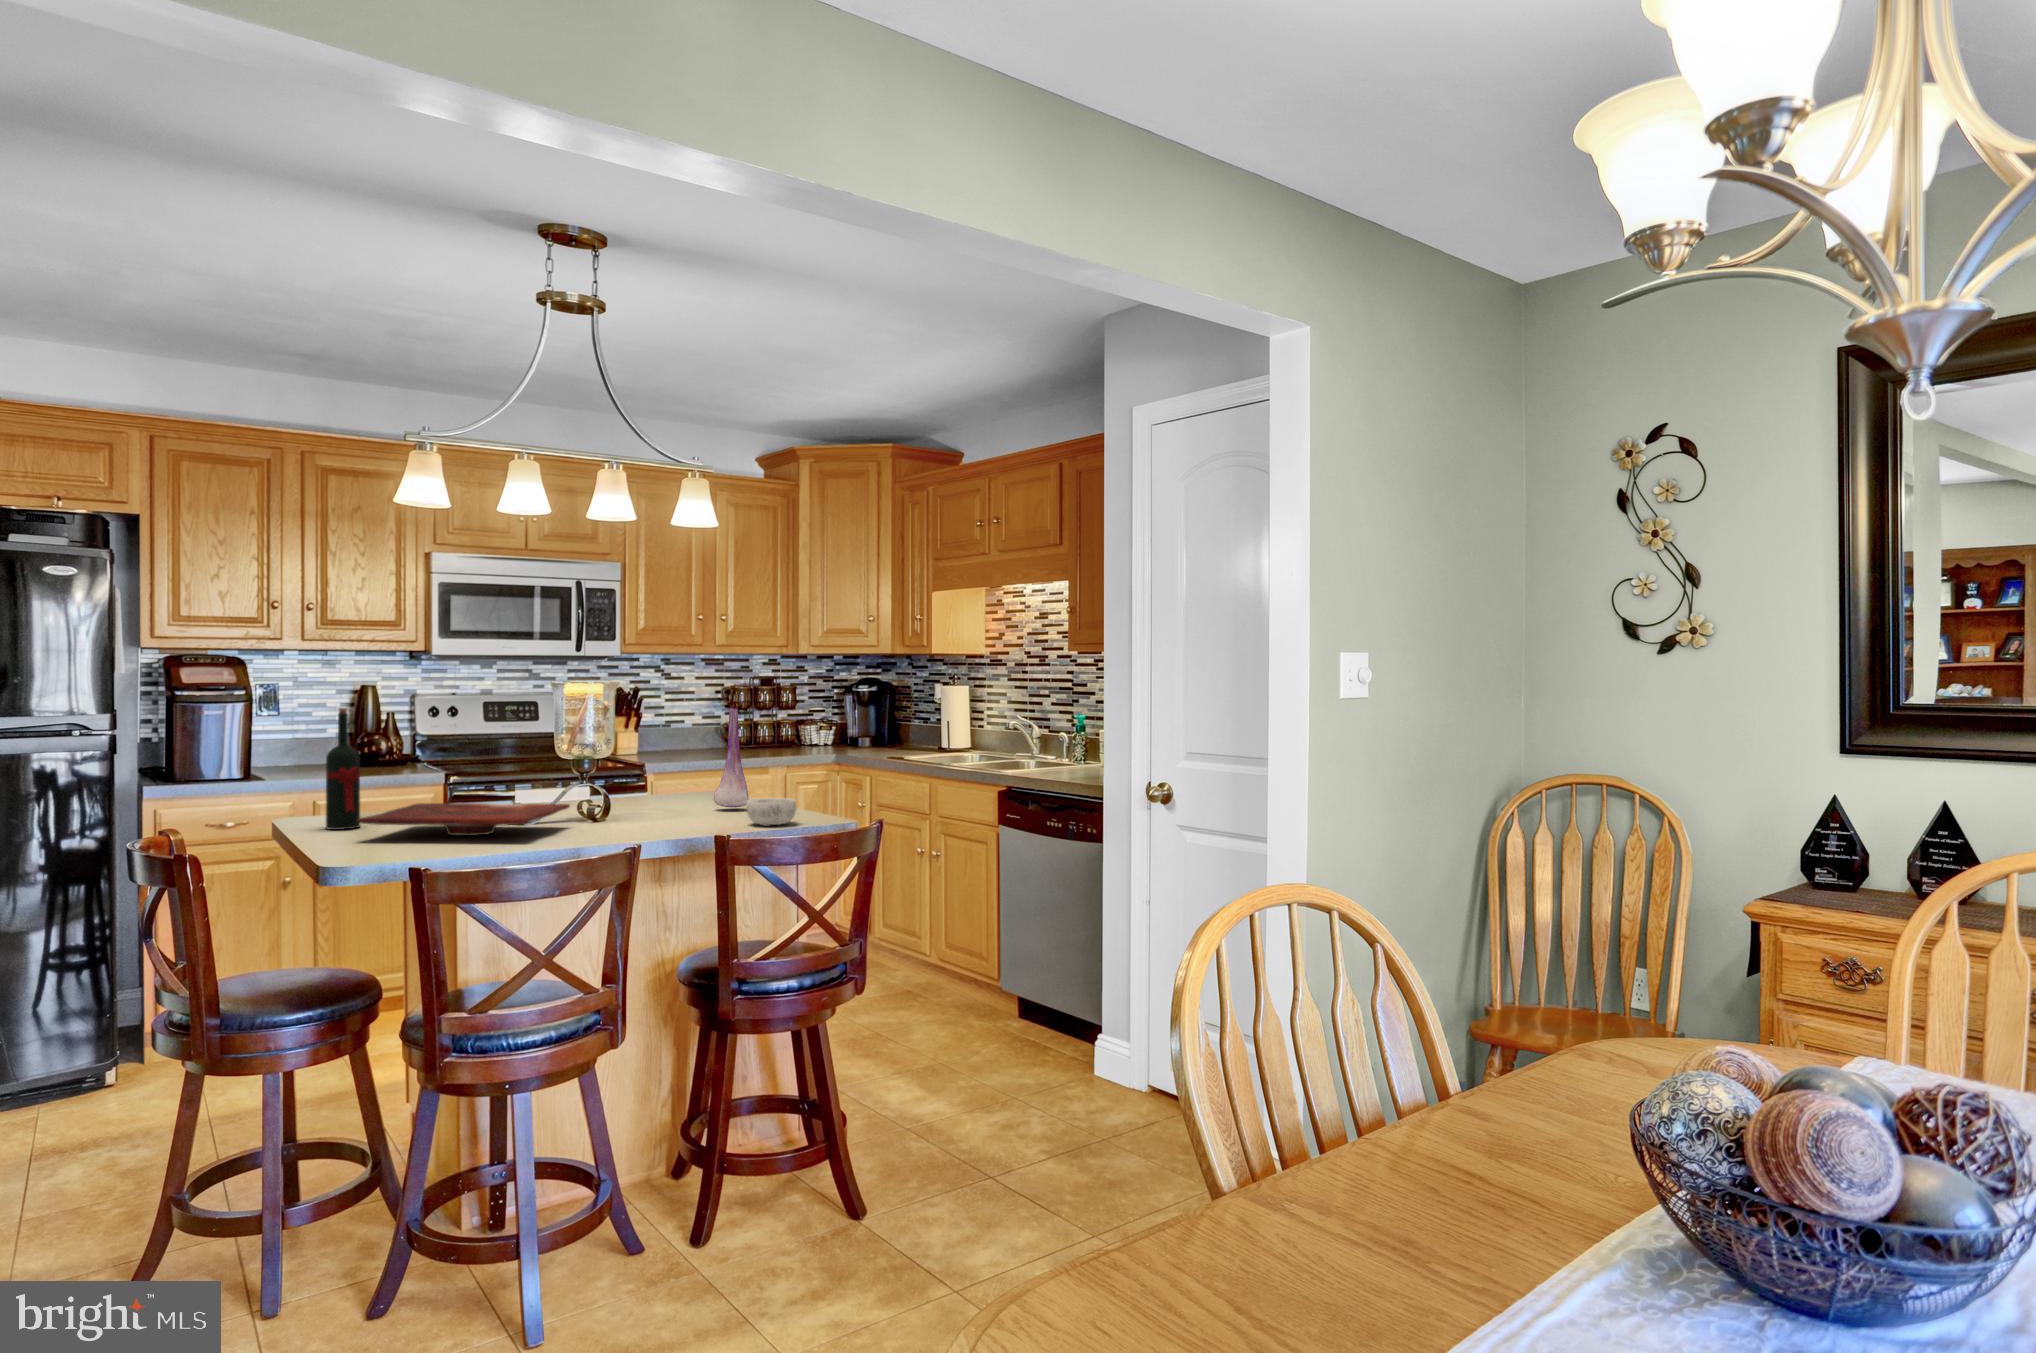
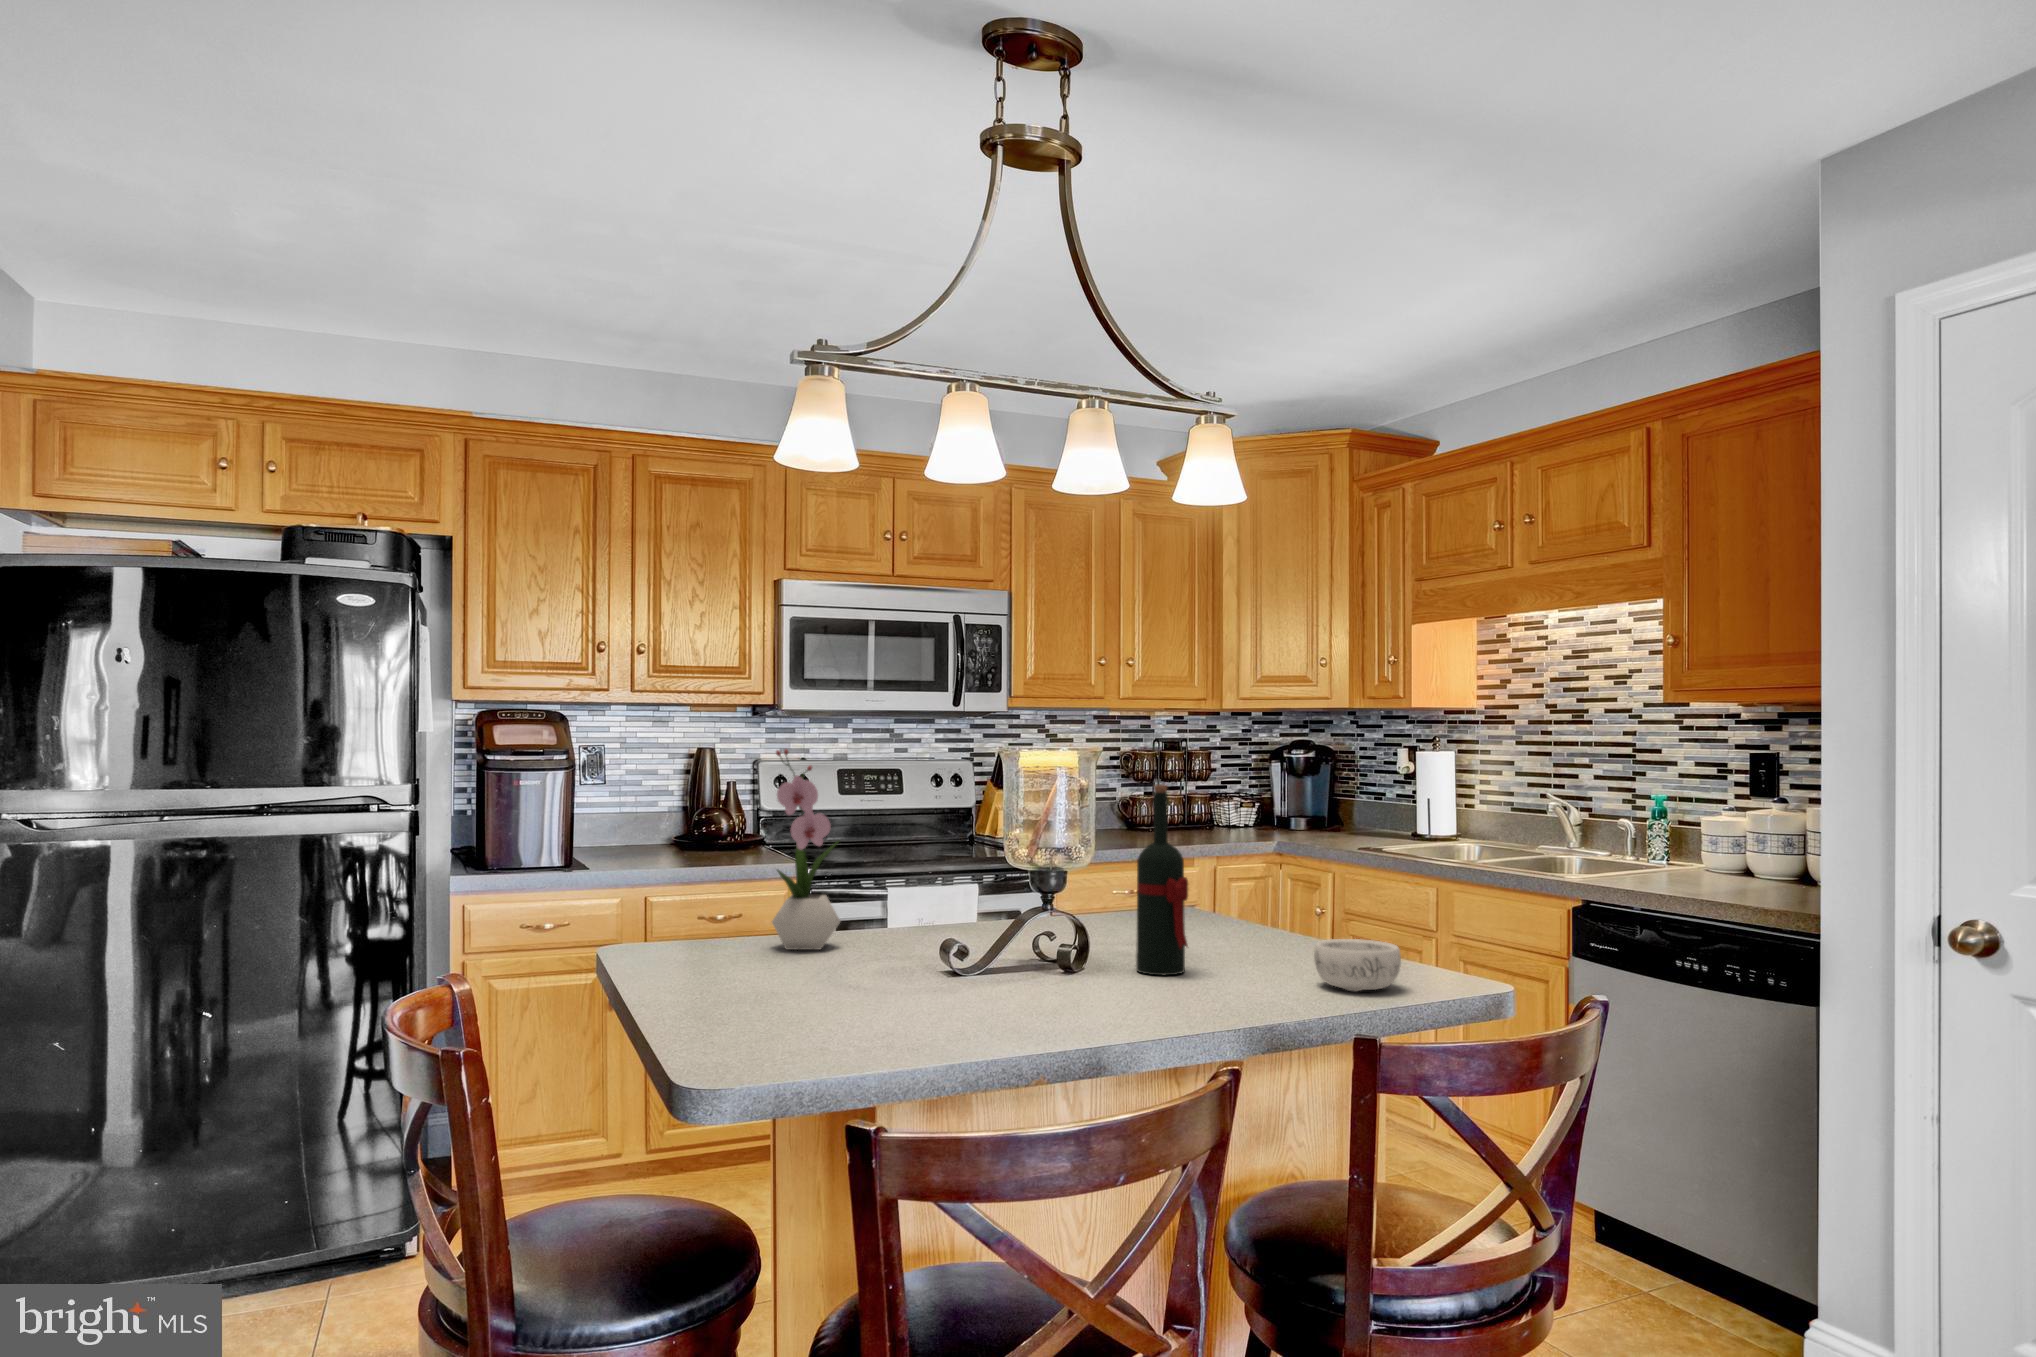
flower arrangement: none [406,687,456,817] -> present [772,749,840,950]
wine bottle: present [326,708,360,830] -> present [1136,784,1188,976]
vase: present [714,708,749,807] -> none [1213,780,1278,947]
cutting board: present [357,803,570,836] -> none [710,933,1027,998]

